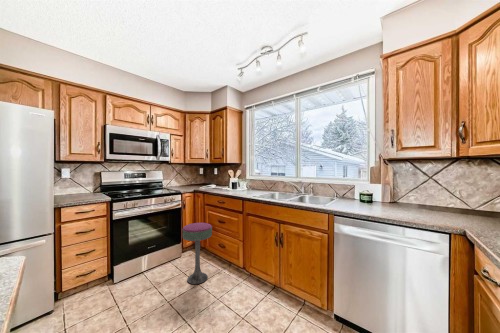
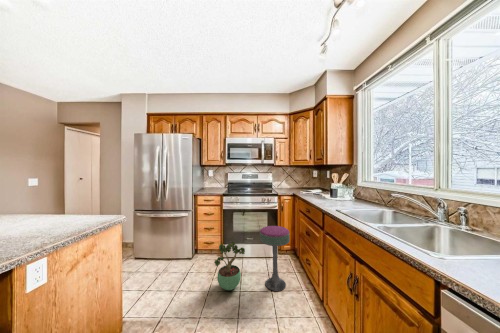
potted plant: none [137,249,173,307] -> present [214,242,245,290]

